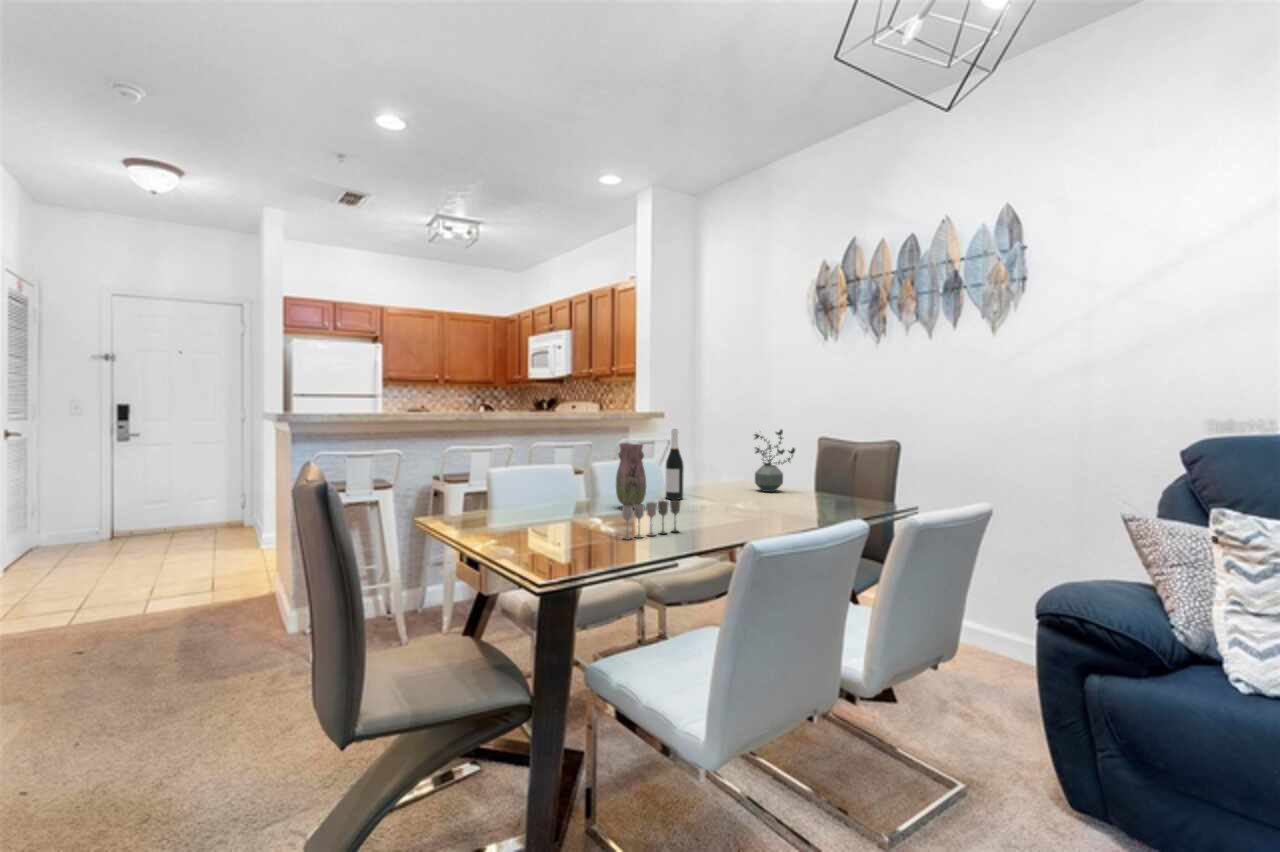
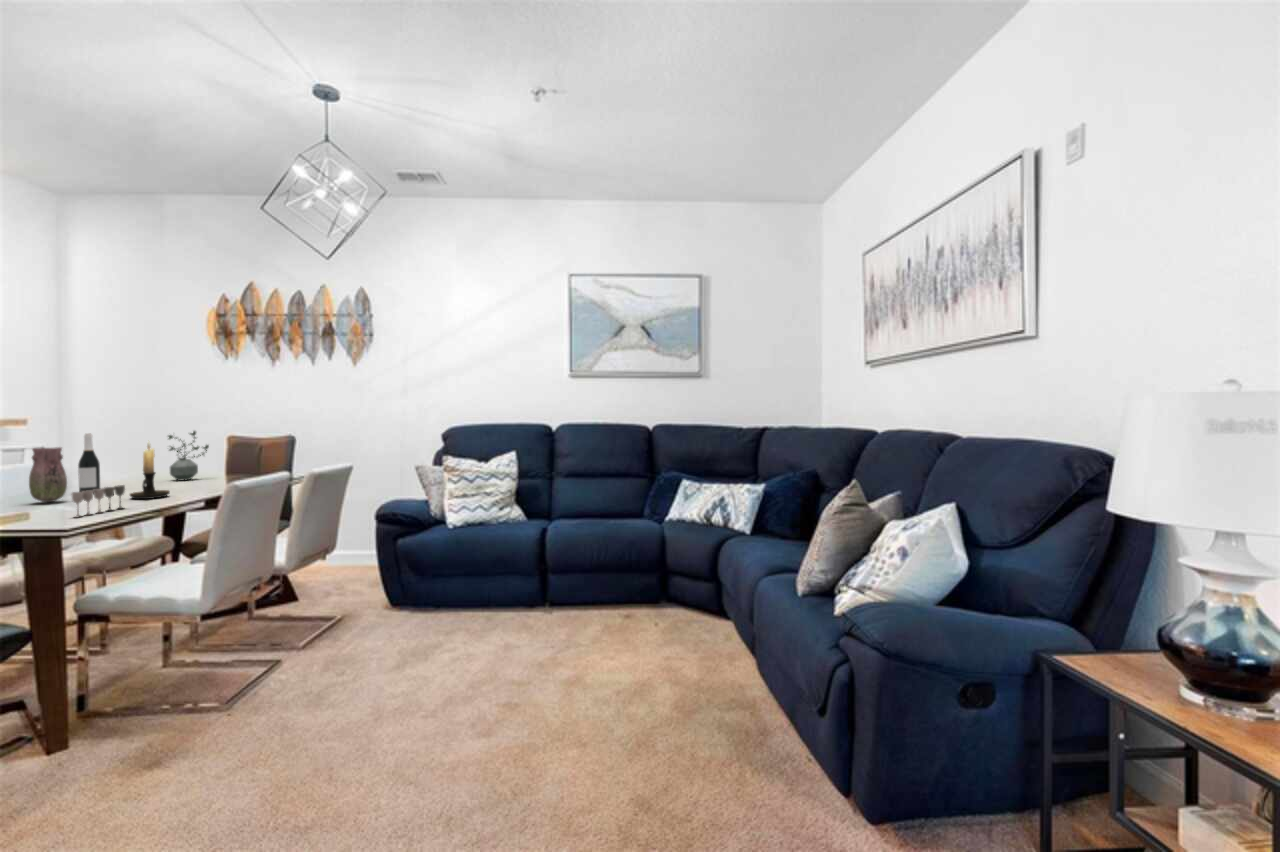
candle holder: none [698,440,738,519] -> present [130,442,170,499]

